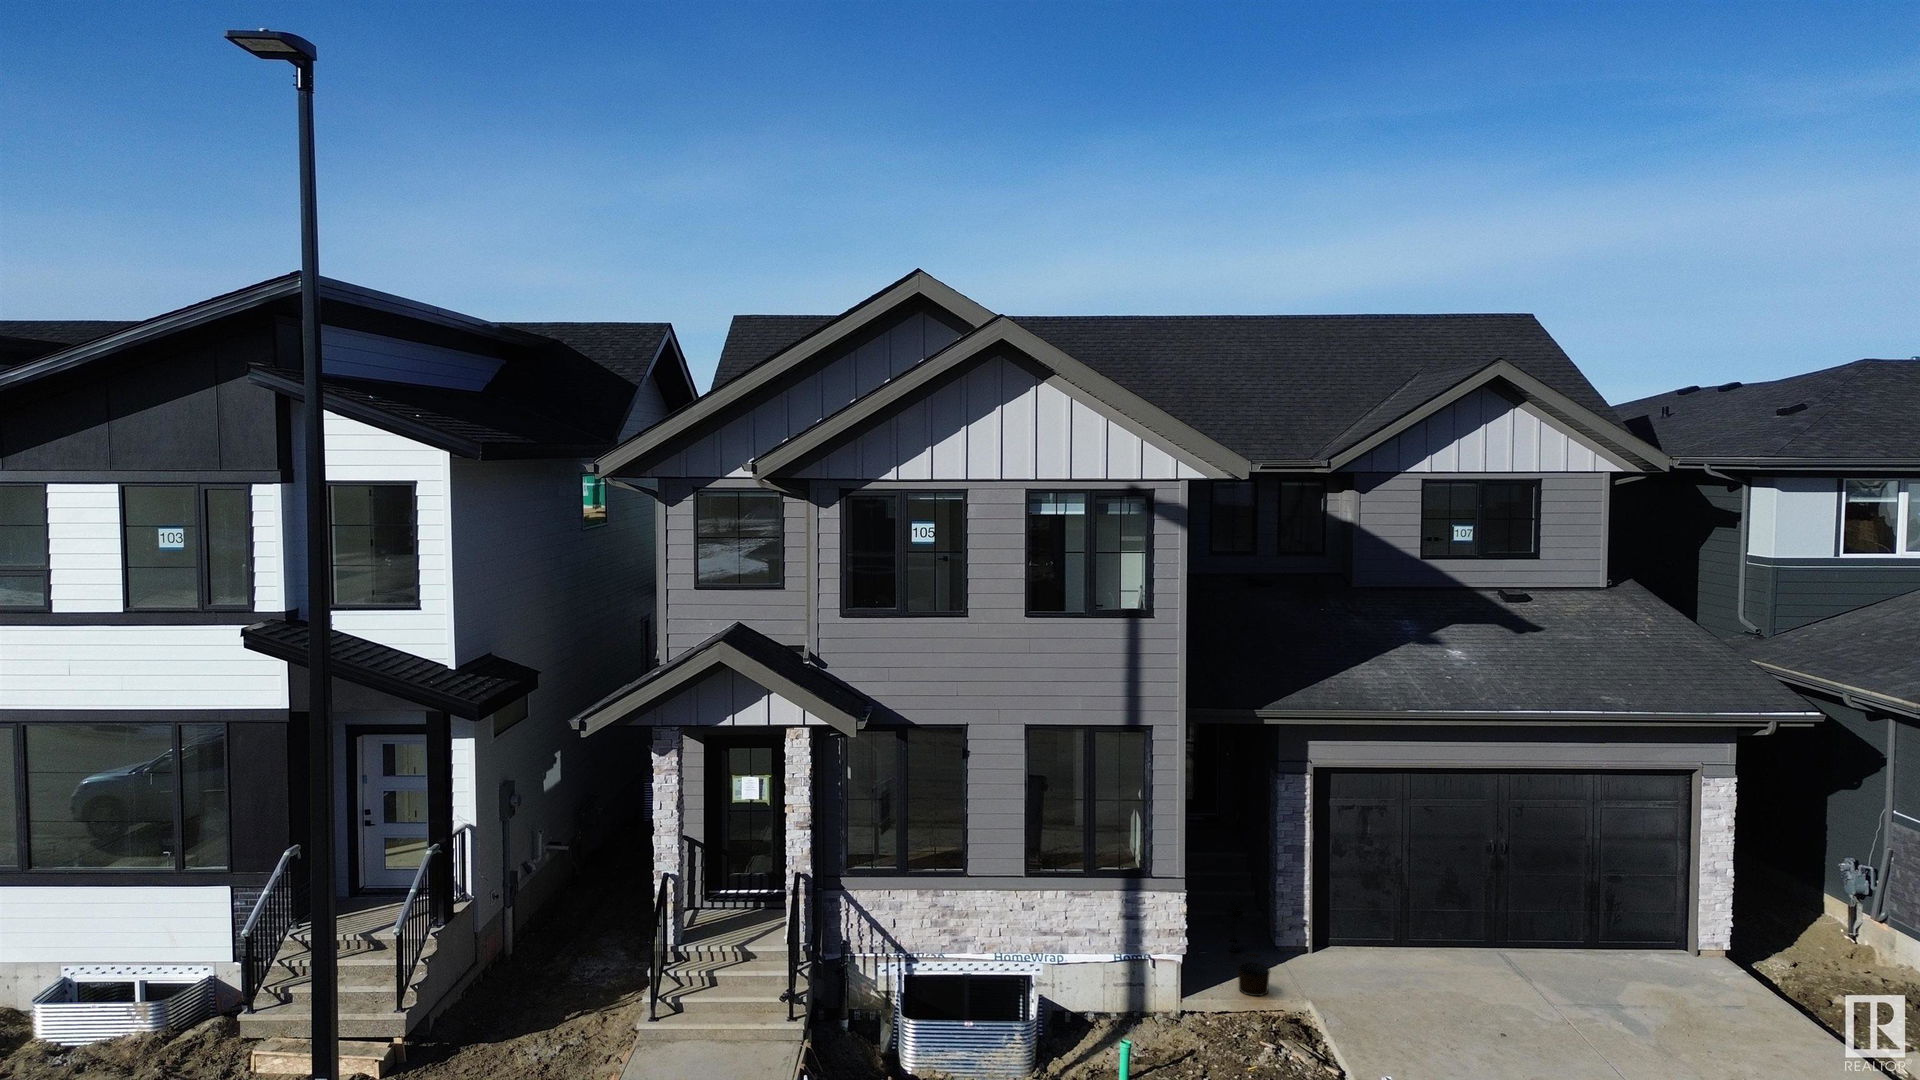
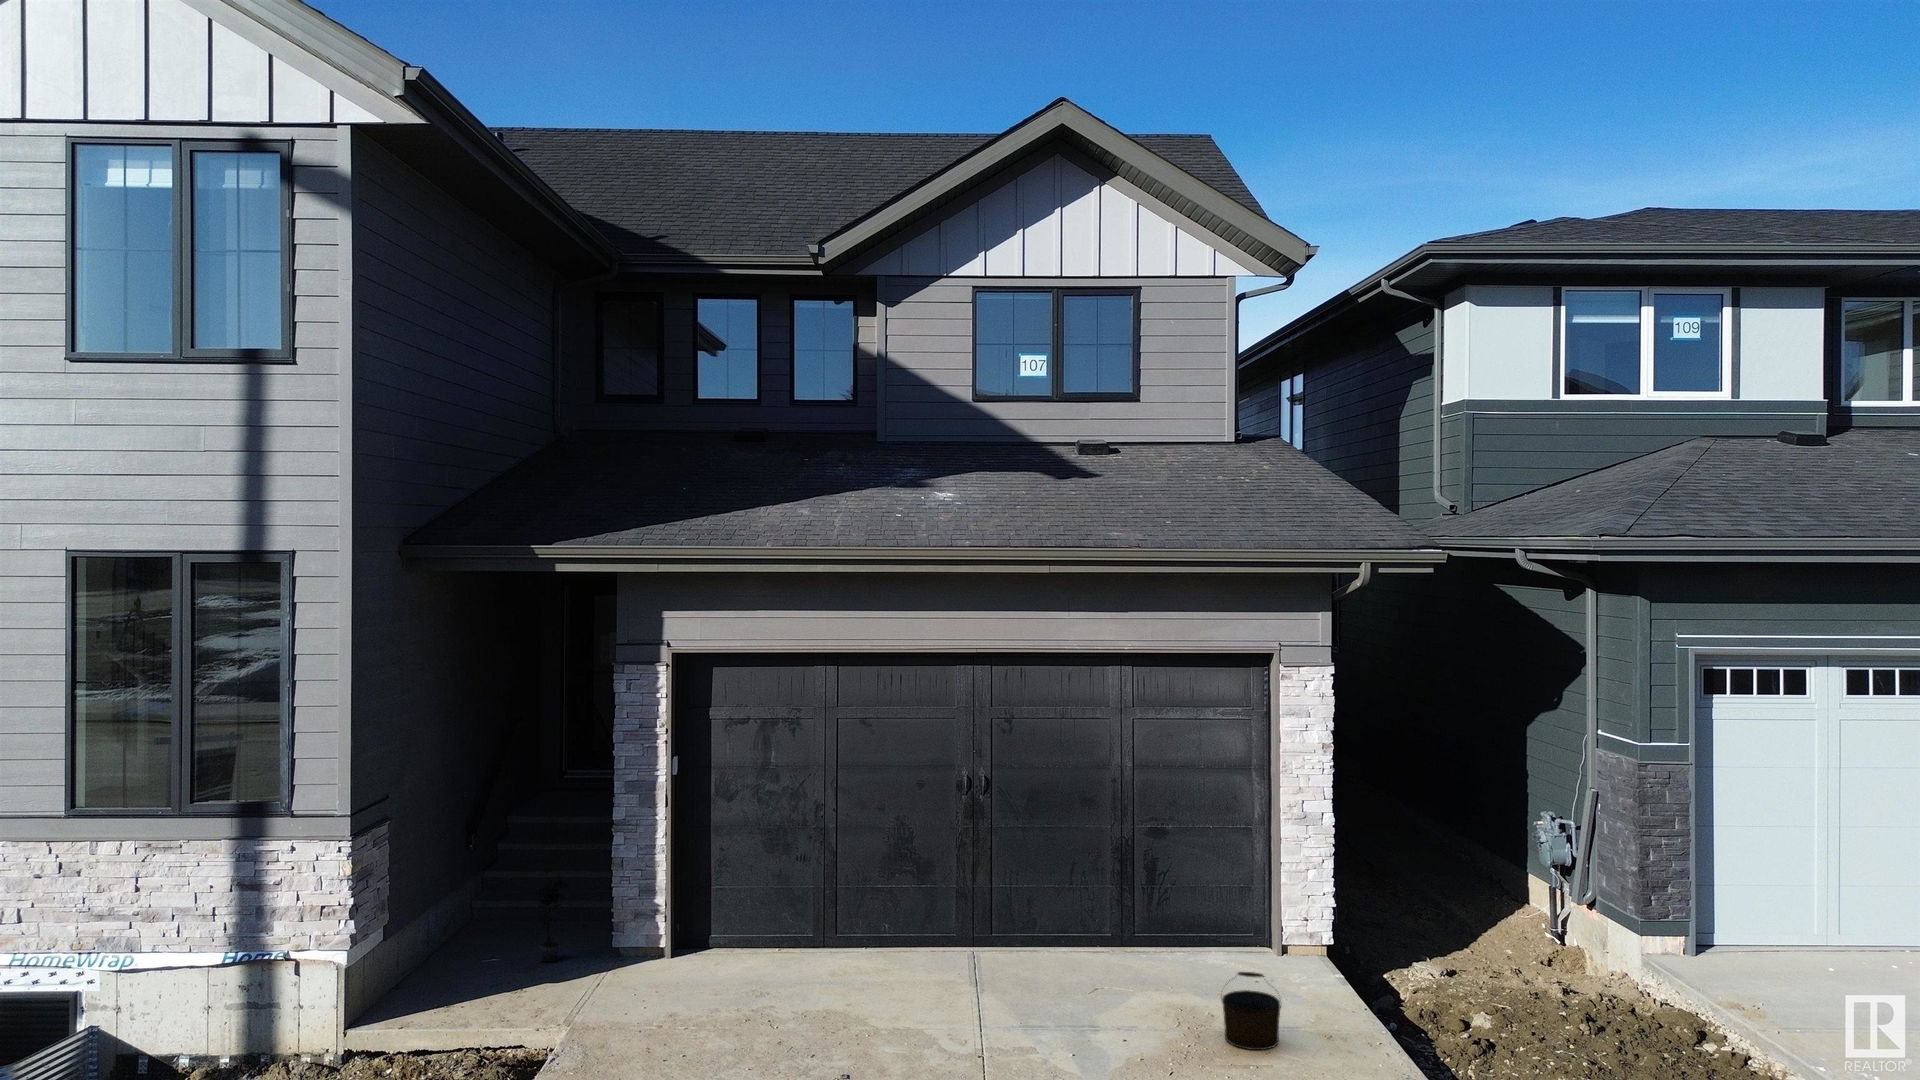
bucket: present [1237,954,1270,996] -> present [1222,972,1282,1050]

